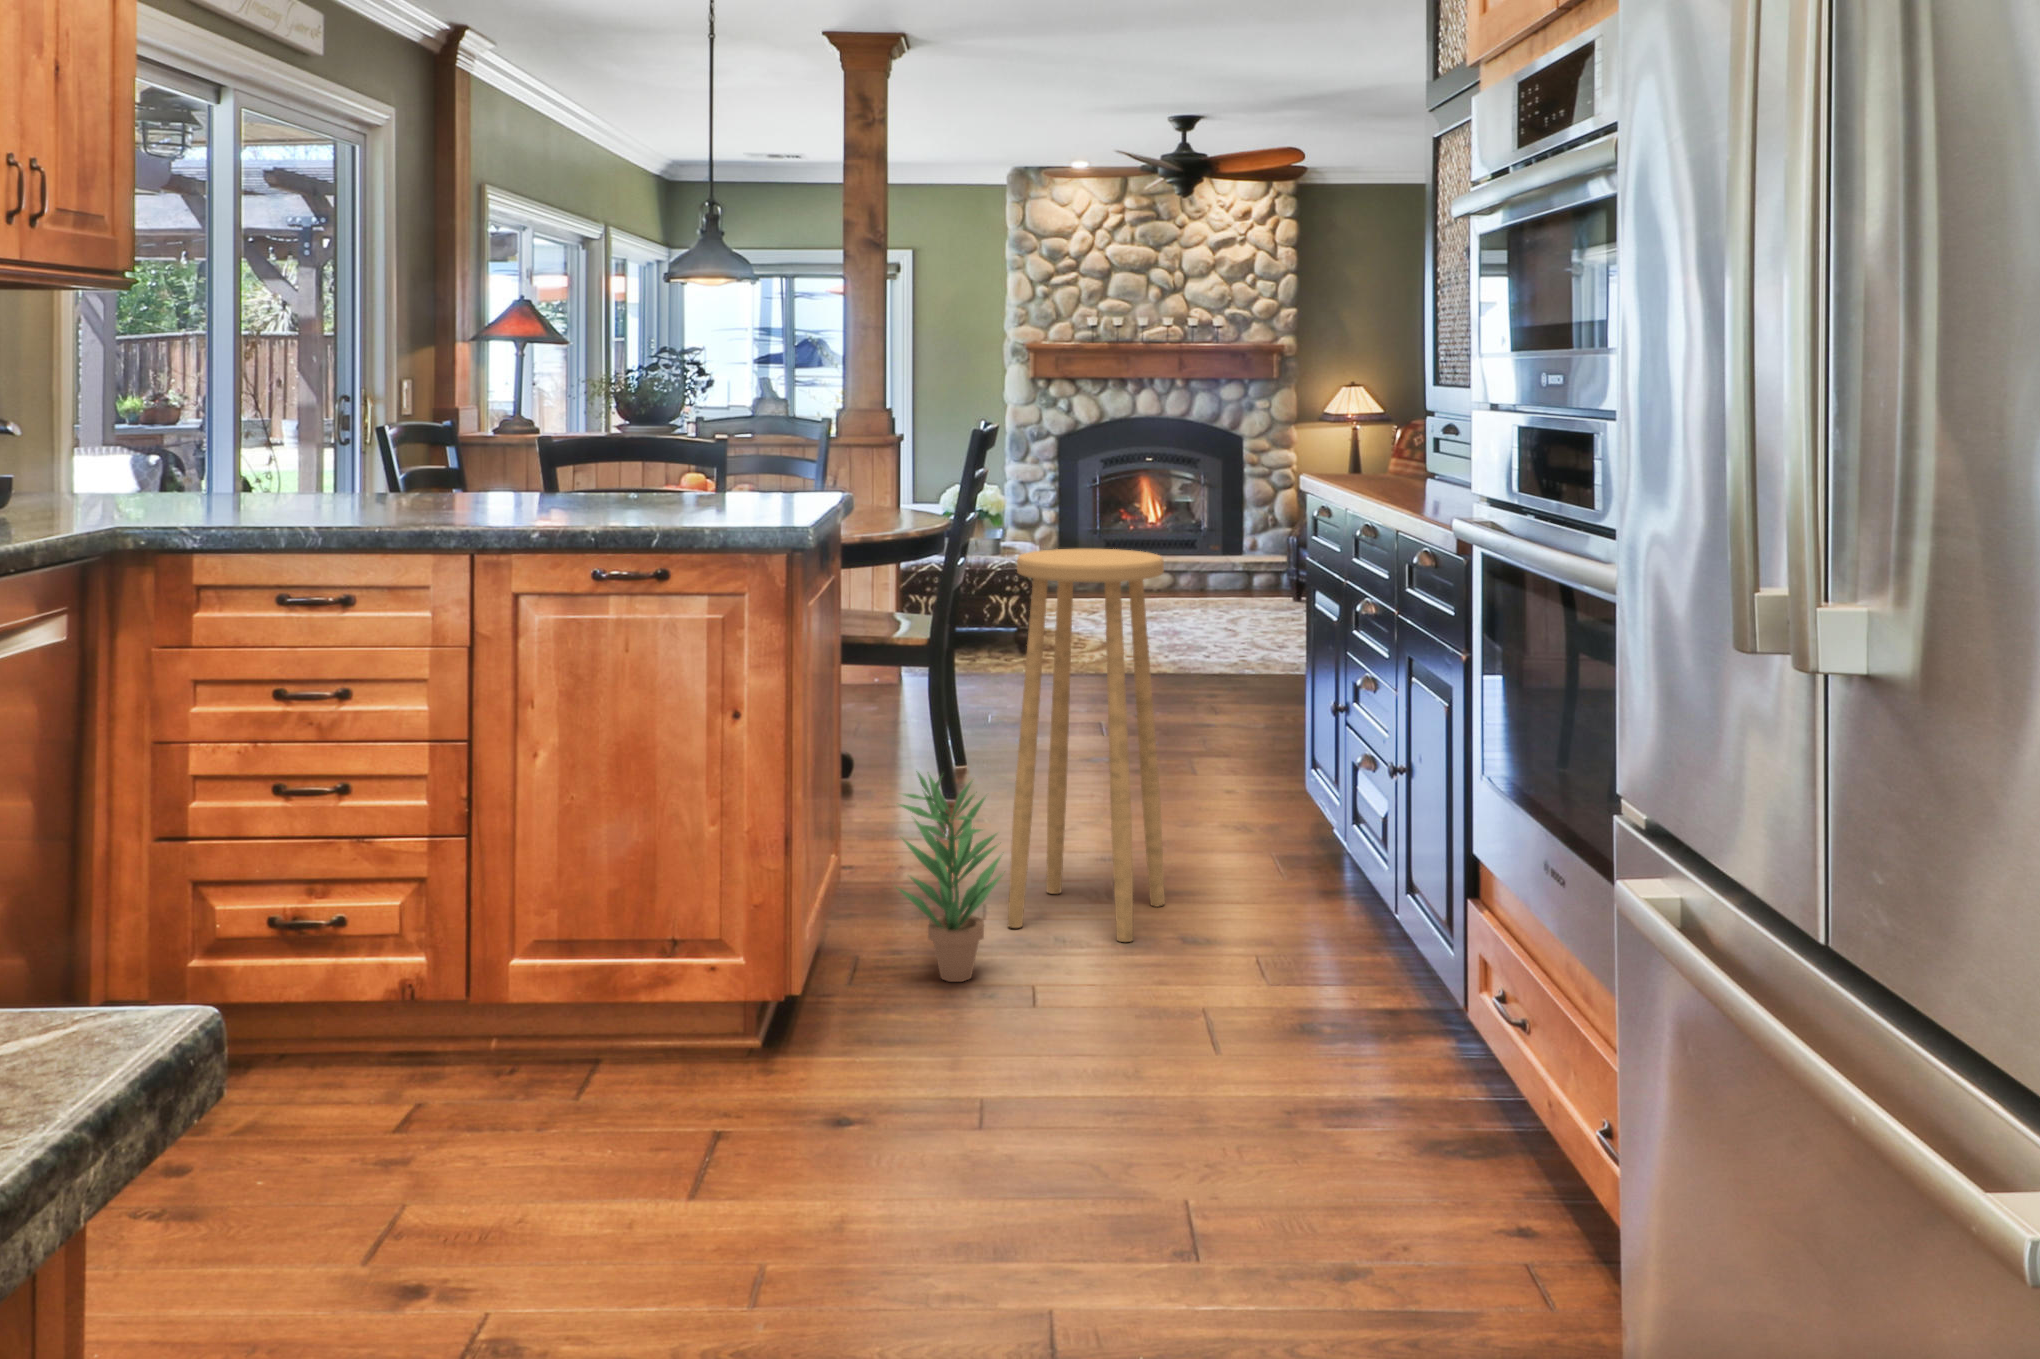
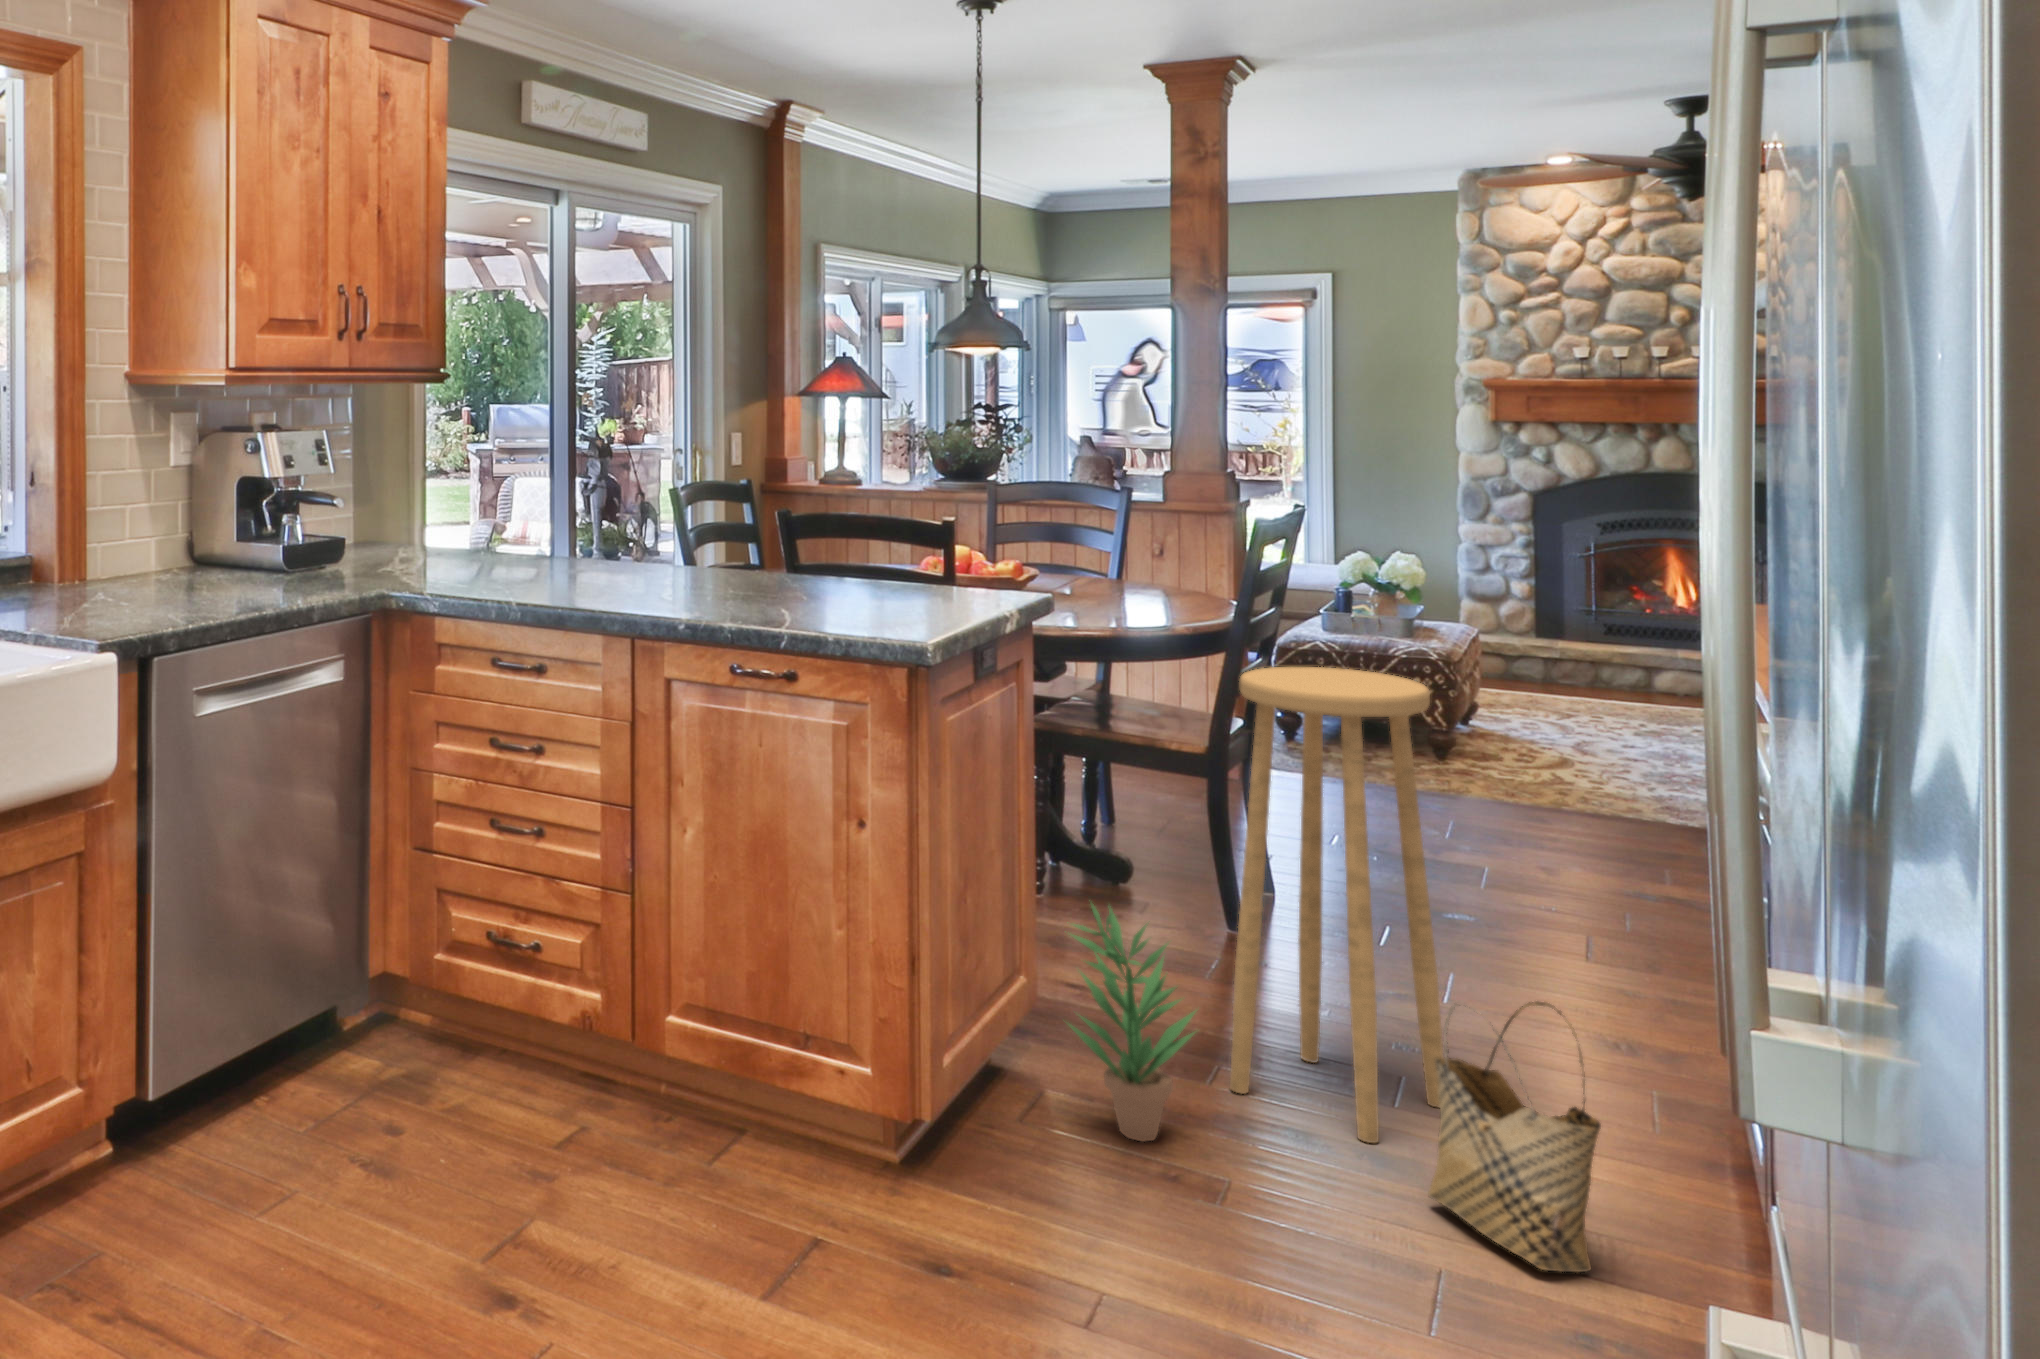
woven basket: none [1189,790,1320,998] -> present [1428,1002,1601,1272]

